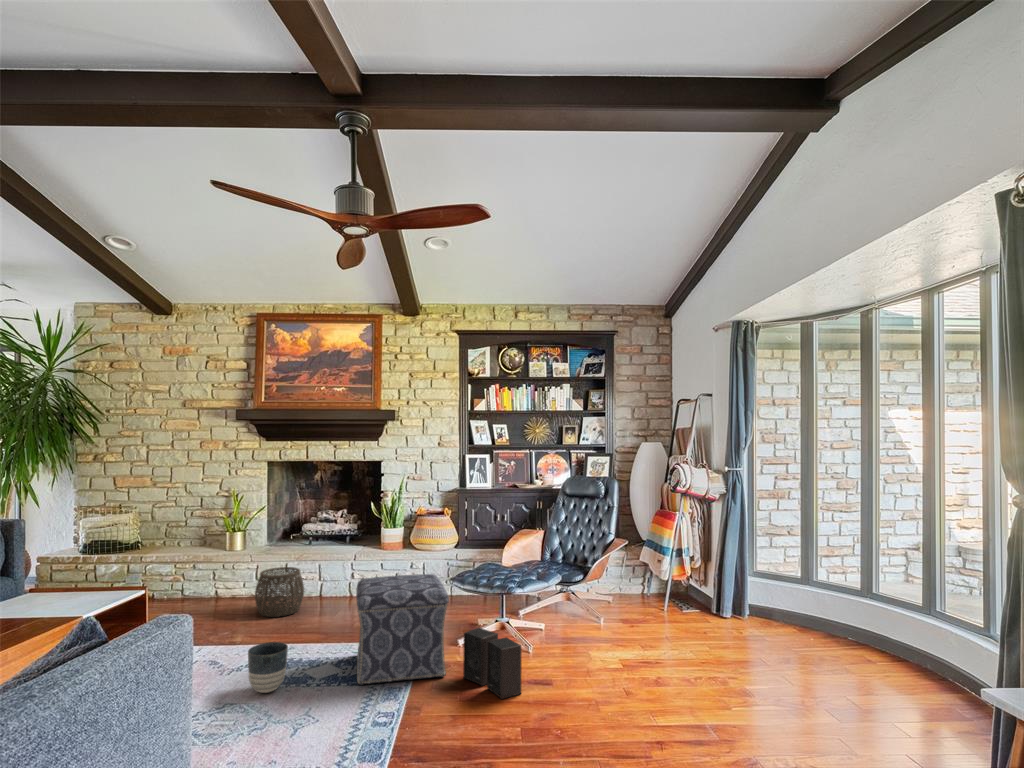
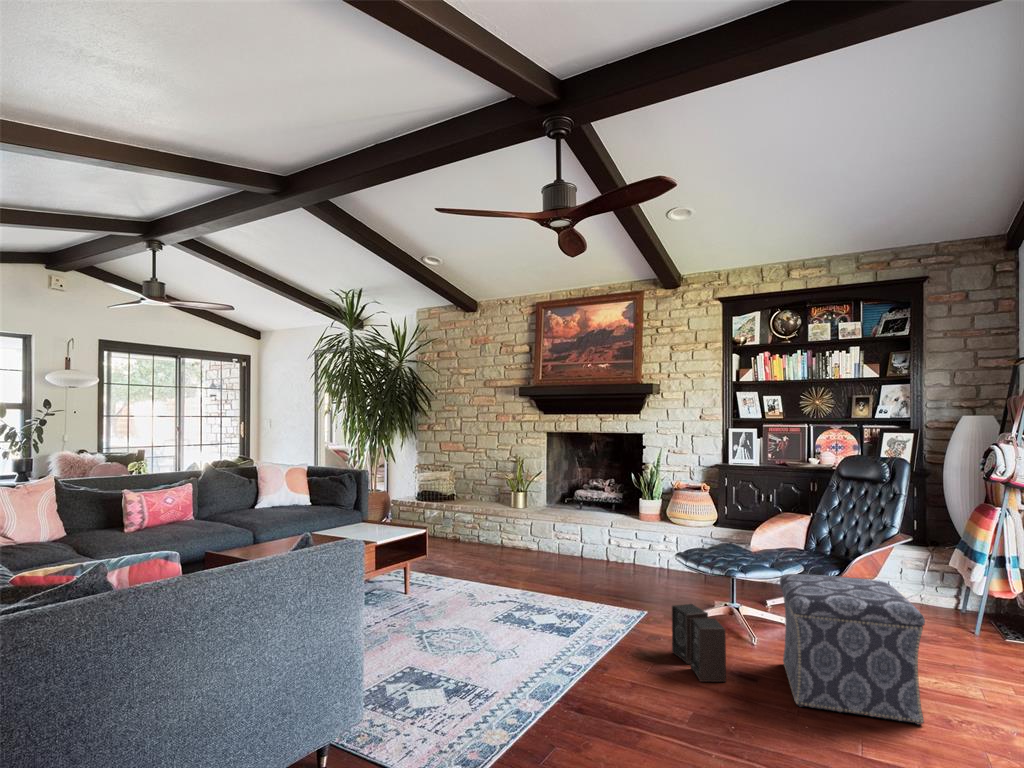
woven basket: present [255,567,304,617] -> none [522,525,564,568]
ottoman: present [356,574,449,685] -> present [780,574,925,724]
planter: present [248,642,288,693] -> none [479,582,512,625]

